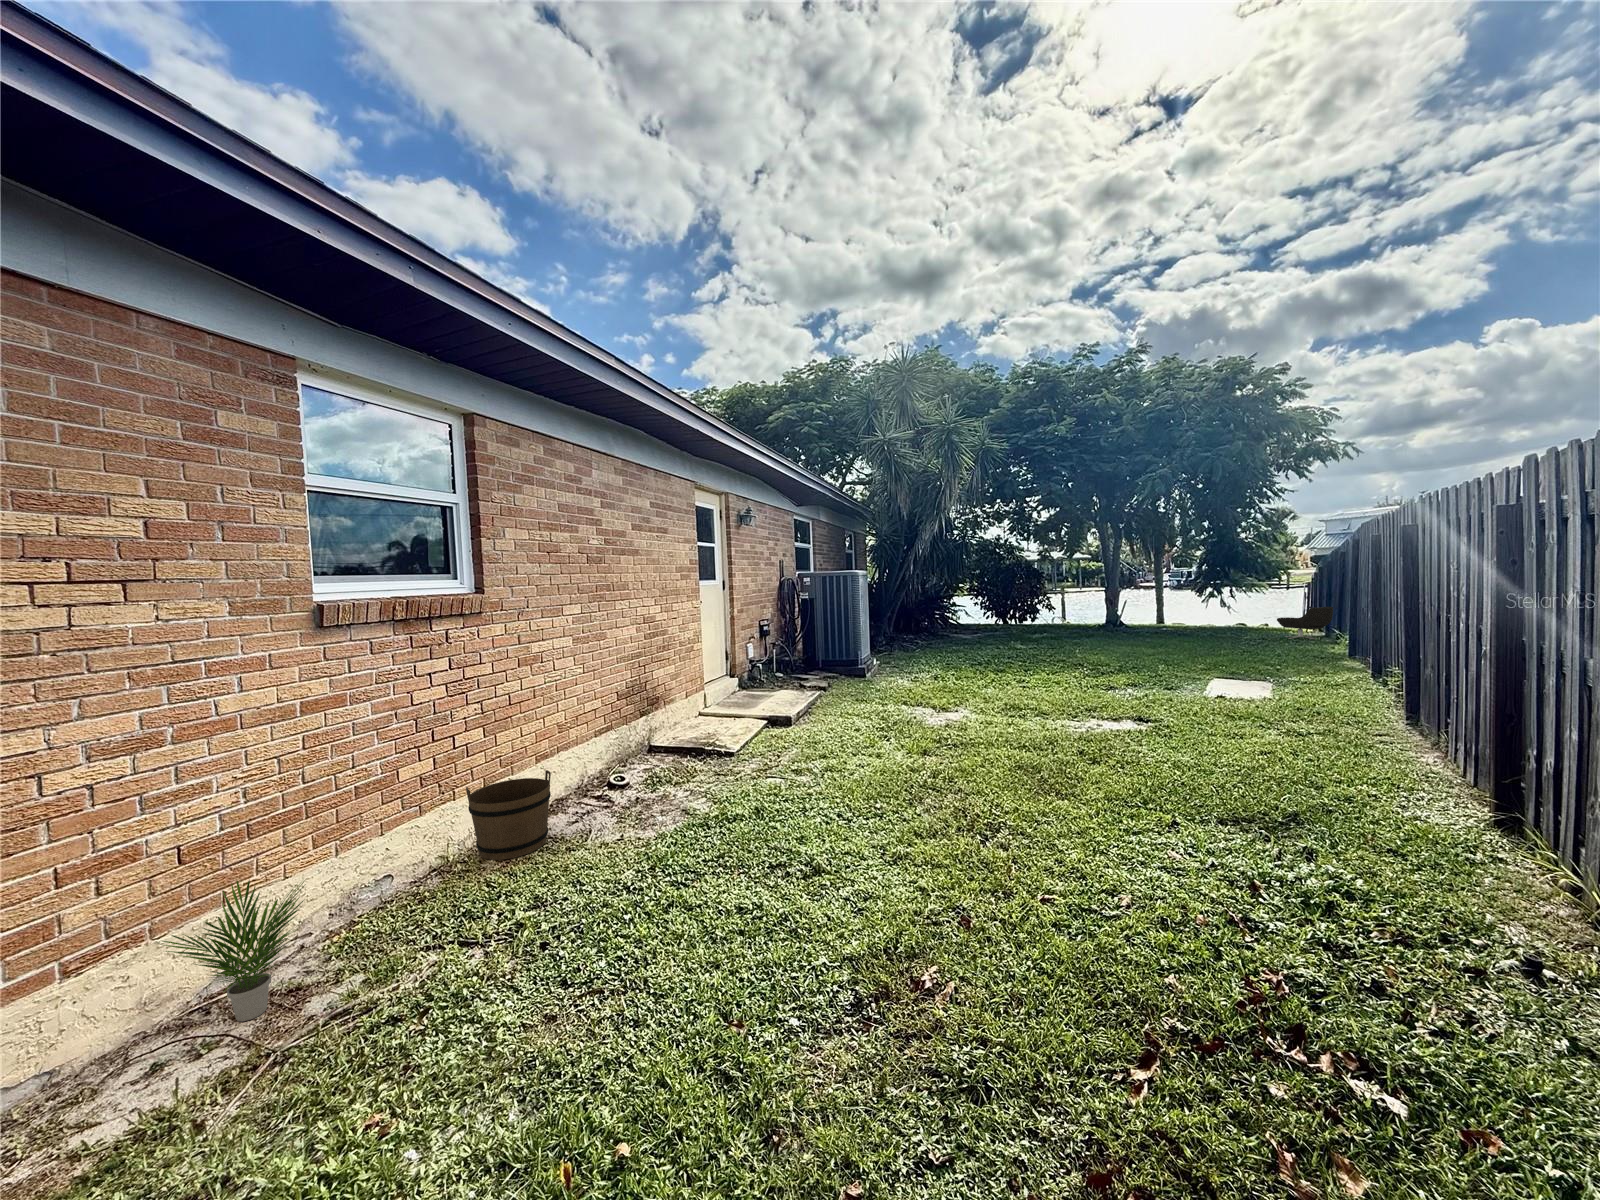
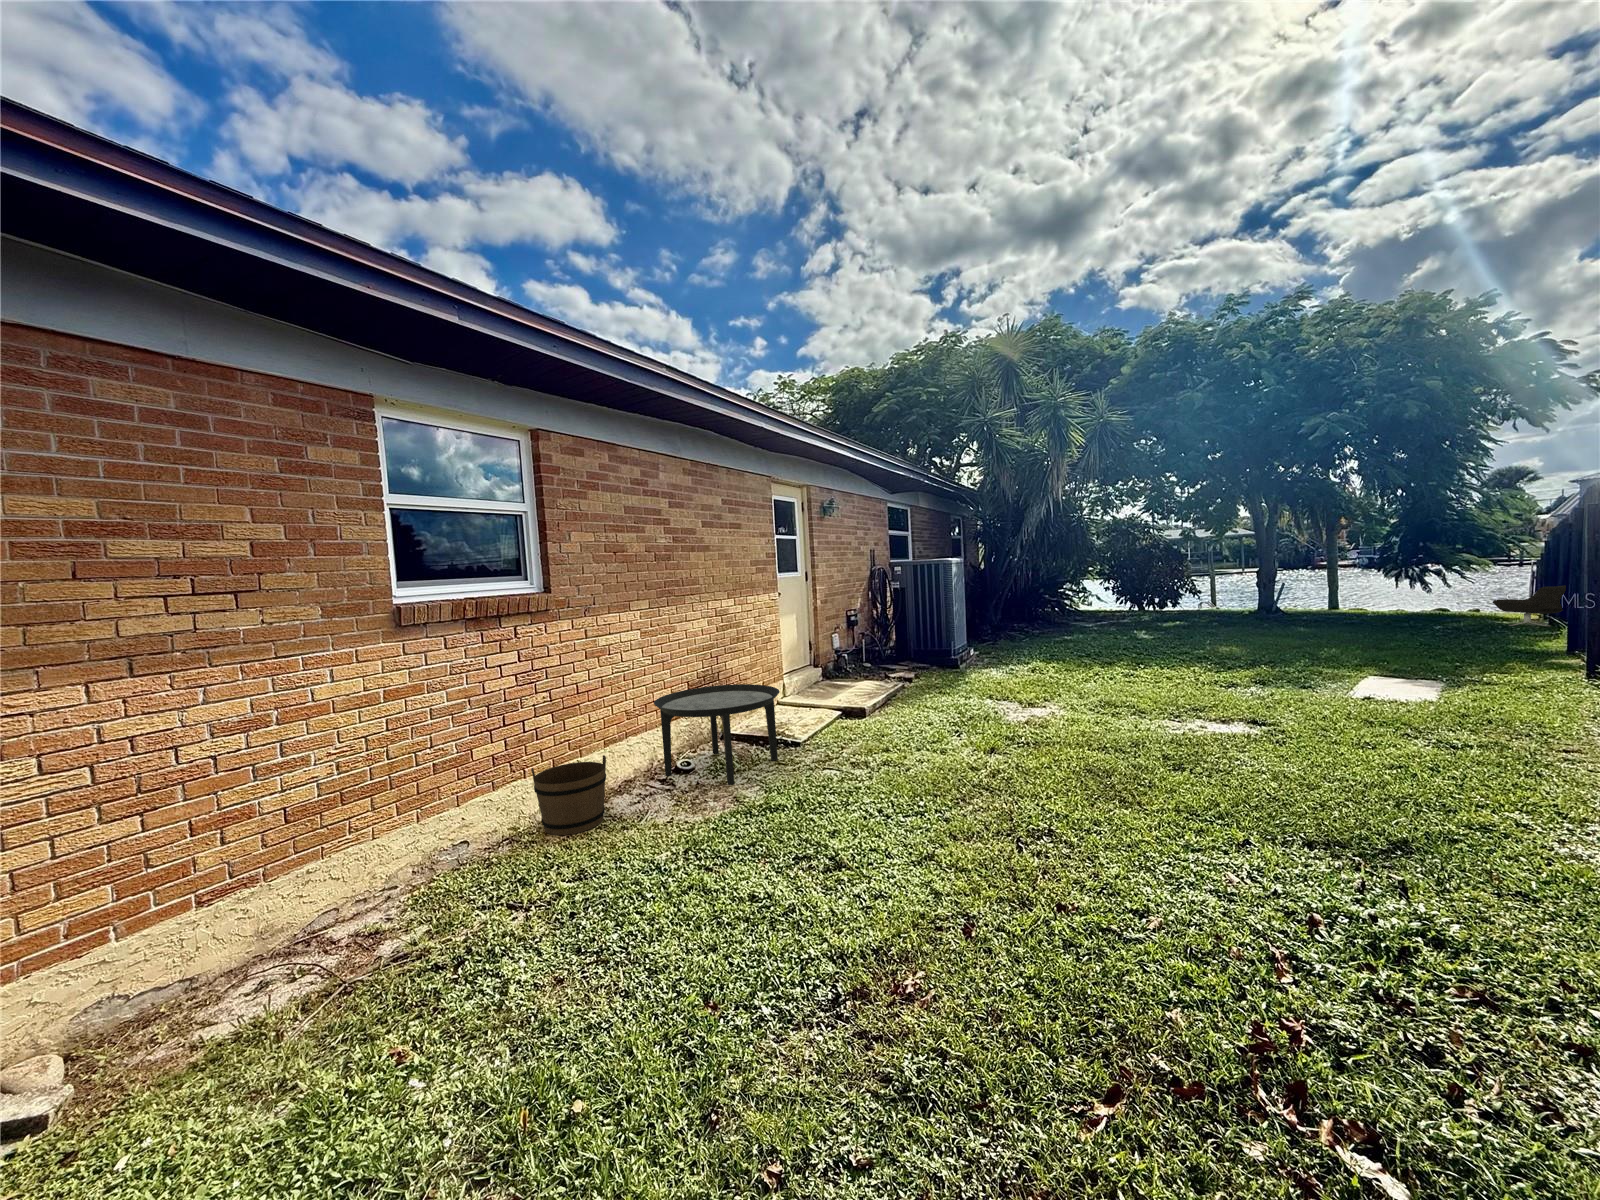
round table: none [590,694,722,797] -> present [654,684,780,785]
potted plant: present [163,880,306,1021] -> none [268,839,378,955]

